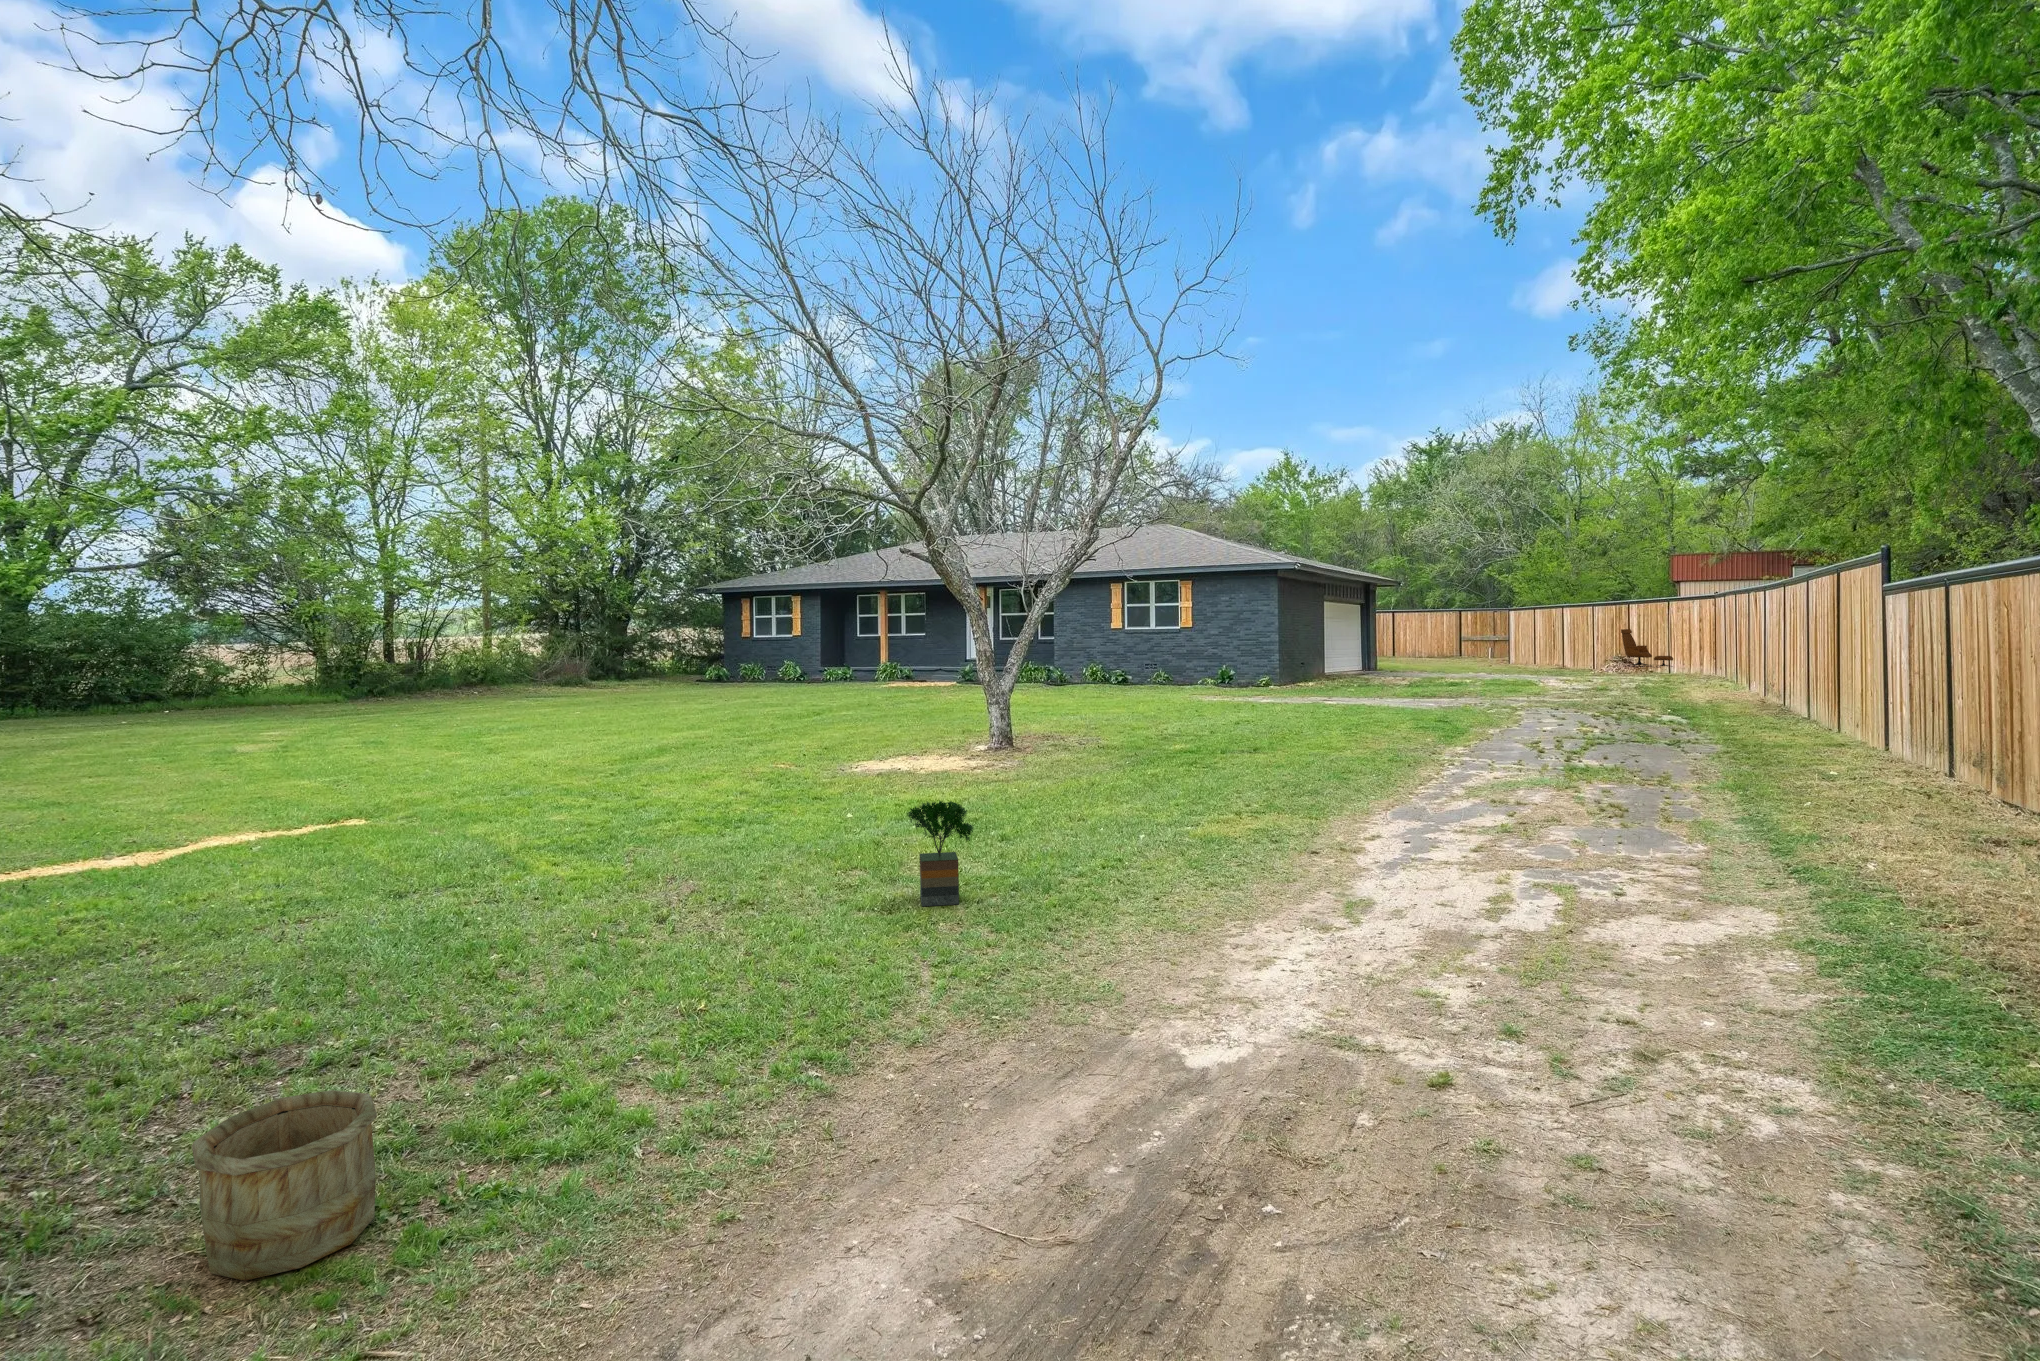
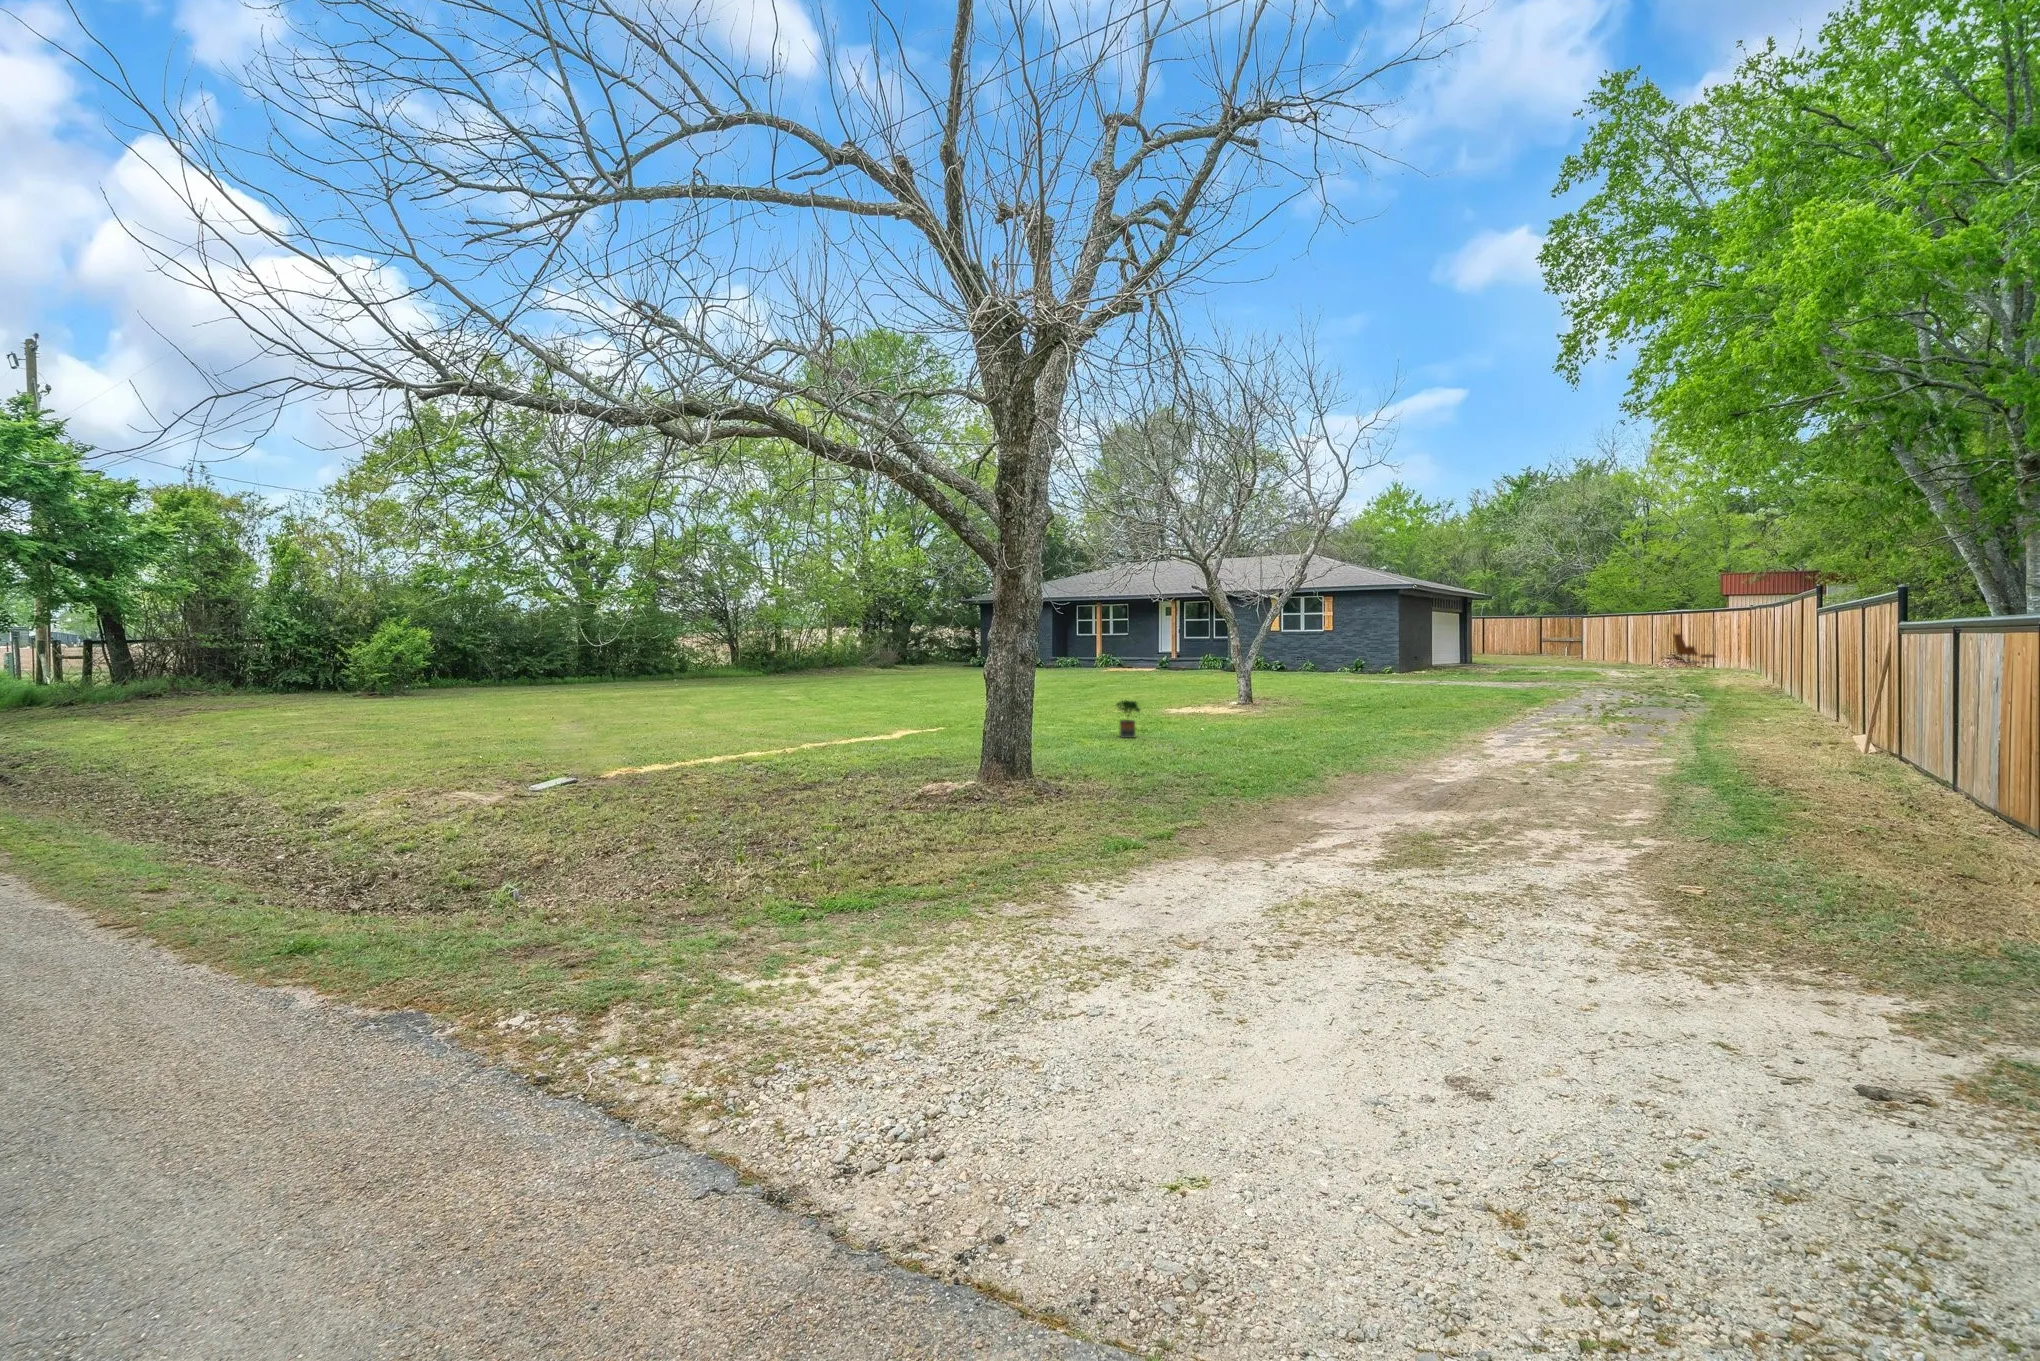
potted tree: present [907,801,974,906] -> present [1117,700,1140,738]
wooden bucket: present [192,1090,377,1281] -> none [1214,743,1250,774]

